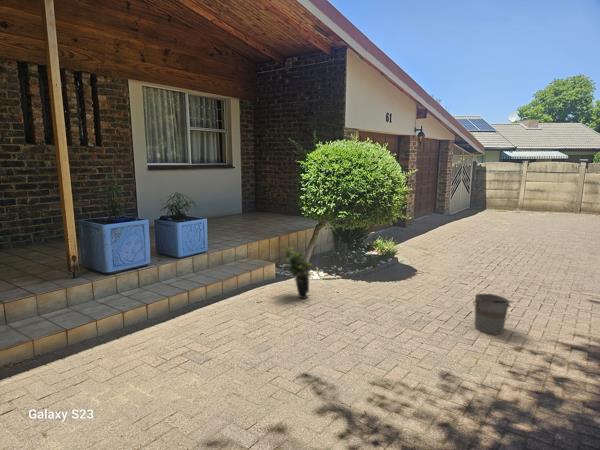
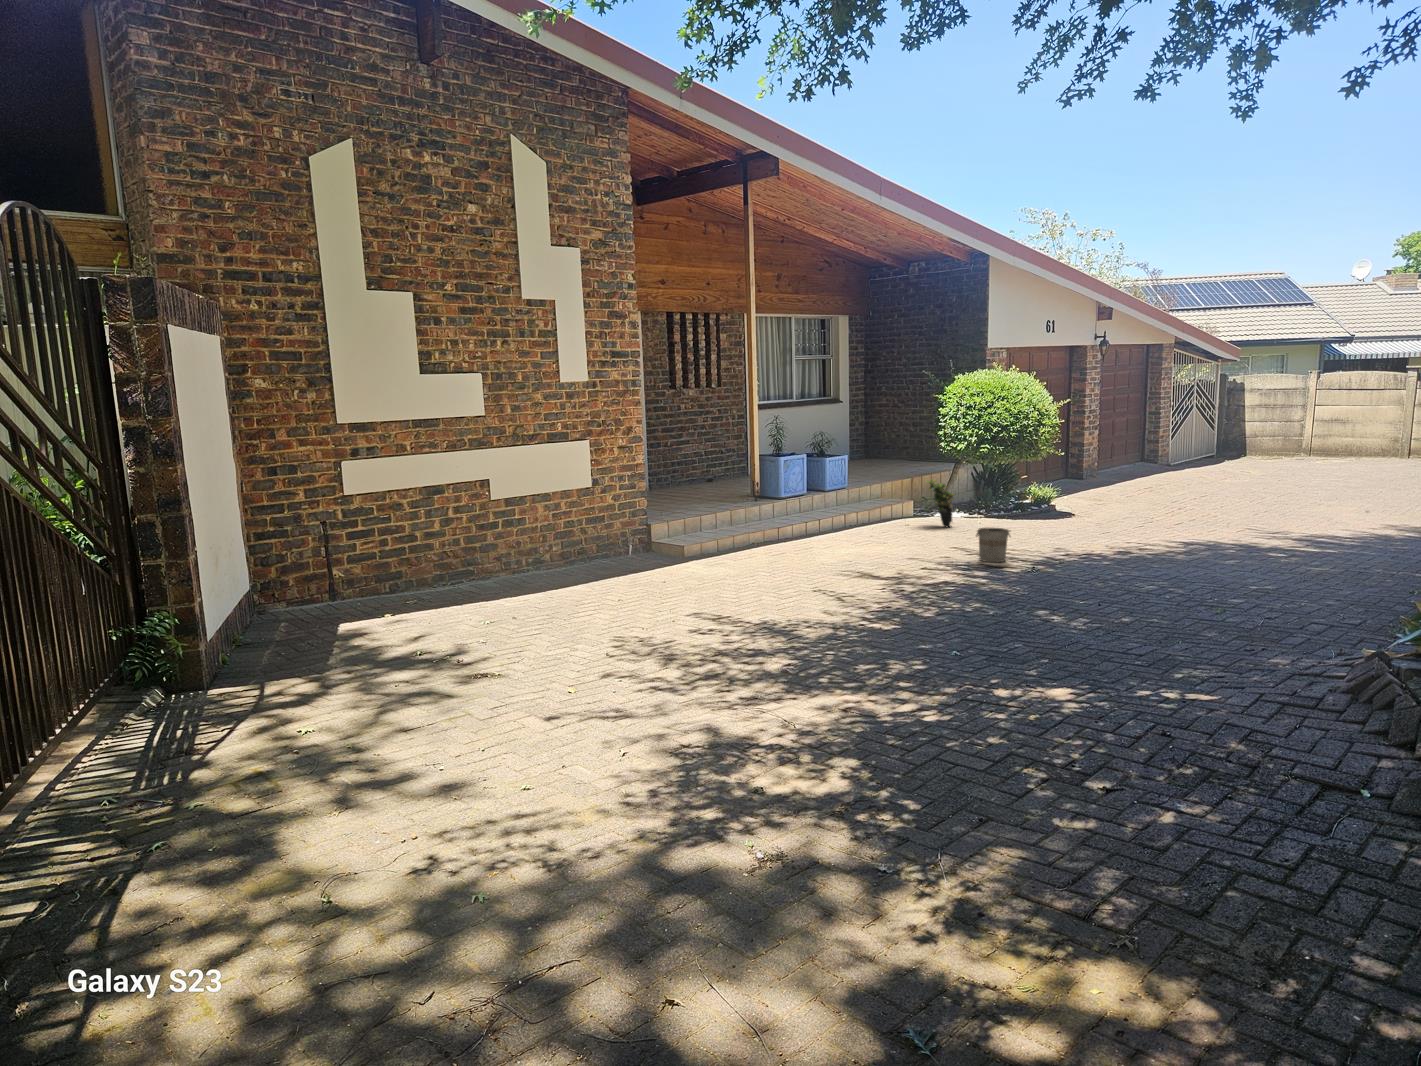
bucket: present [473,294,512,334] -> present [976,528,1010,562]

